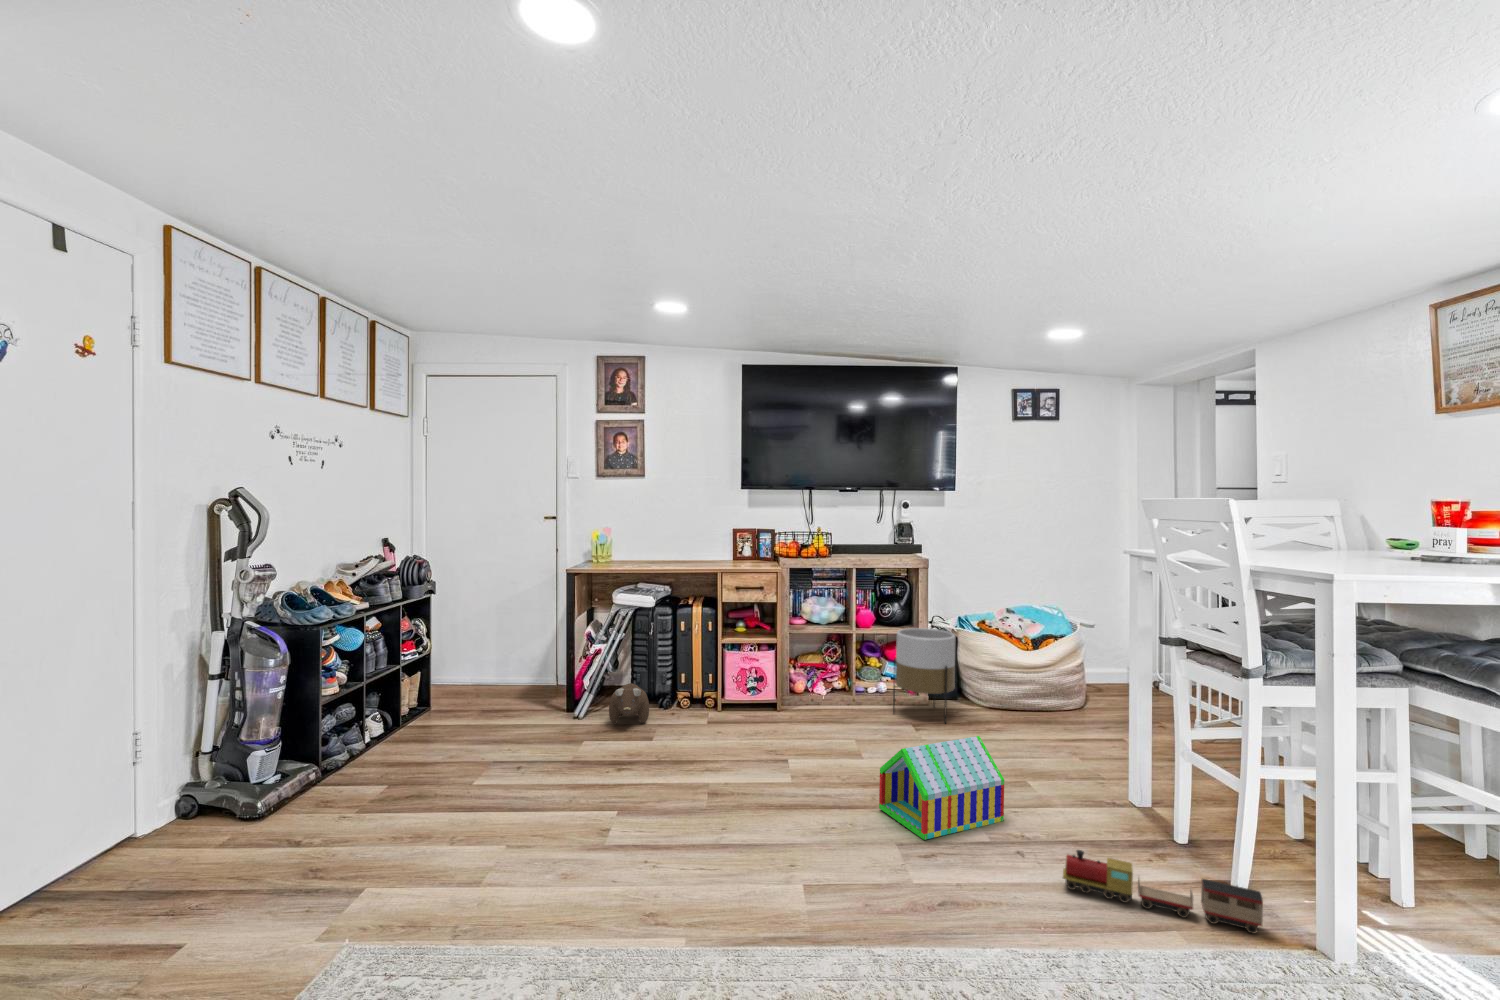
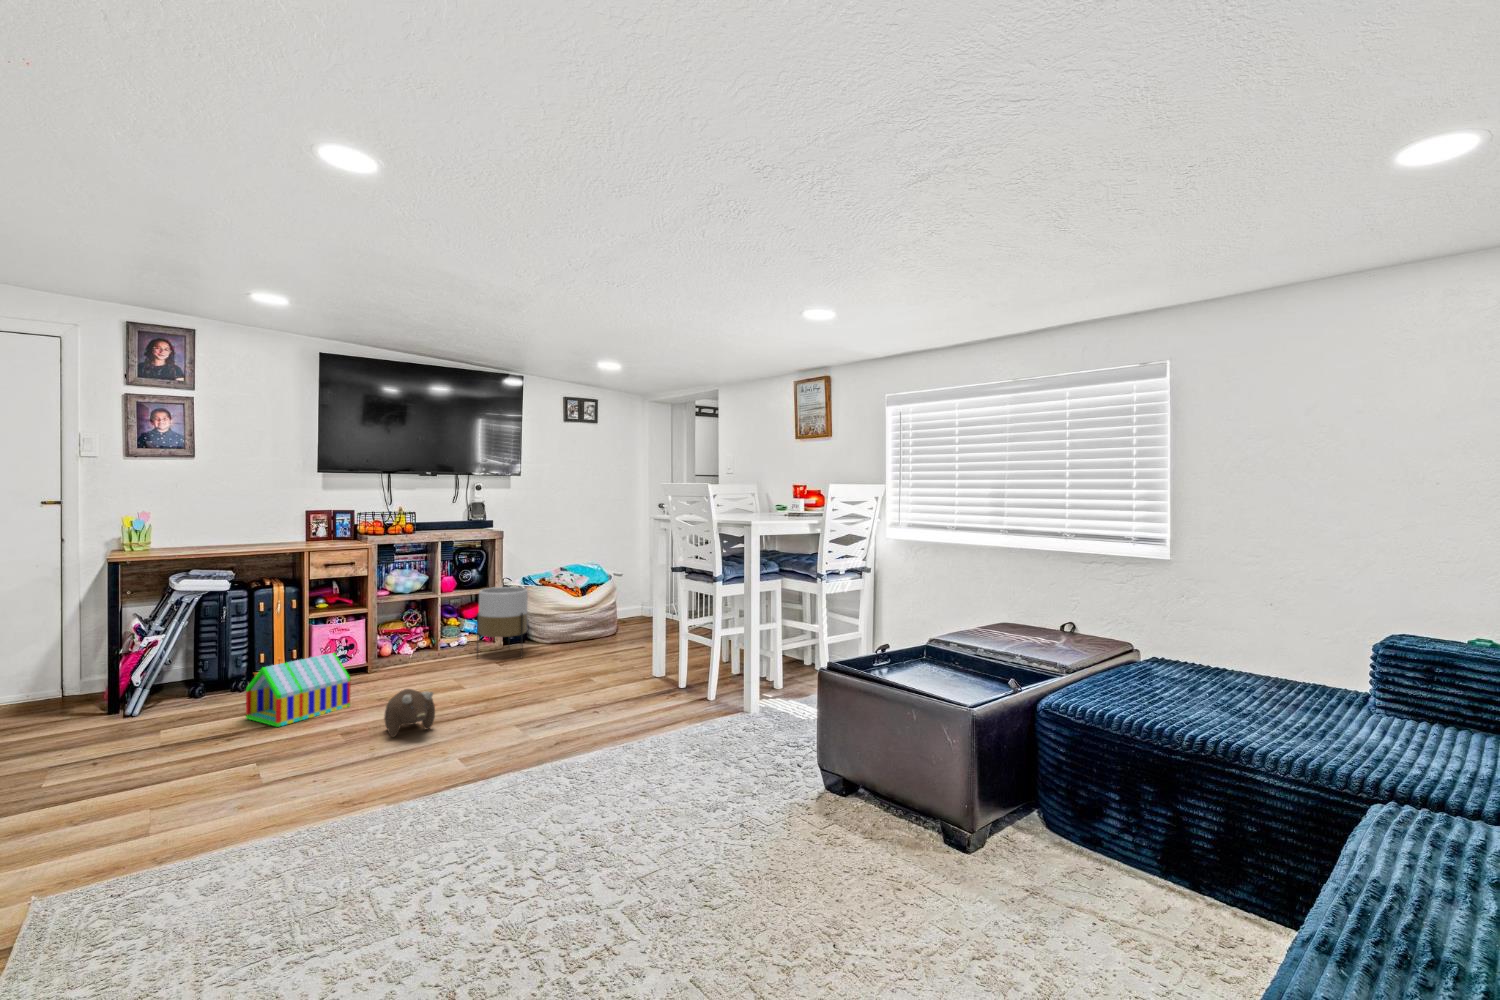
plush toy: present [609,683,649,724] -> present [384,689,435,737]
toy house: present [879,736,1004,840] -> present [246,653,351,727]
toy train: present [1063,850,1263,933] -> none [624,693,722,720]

